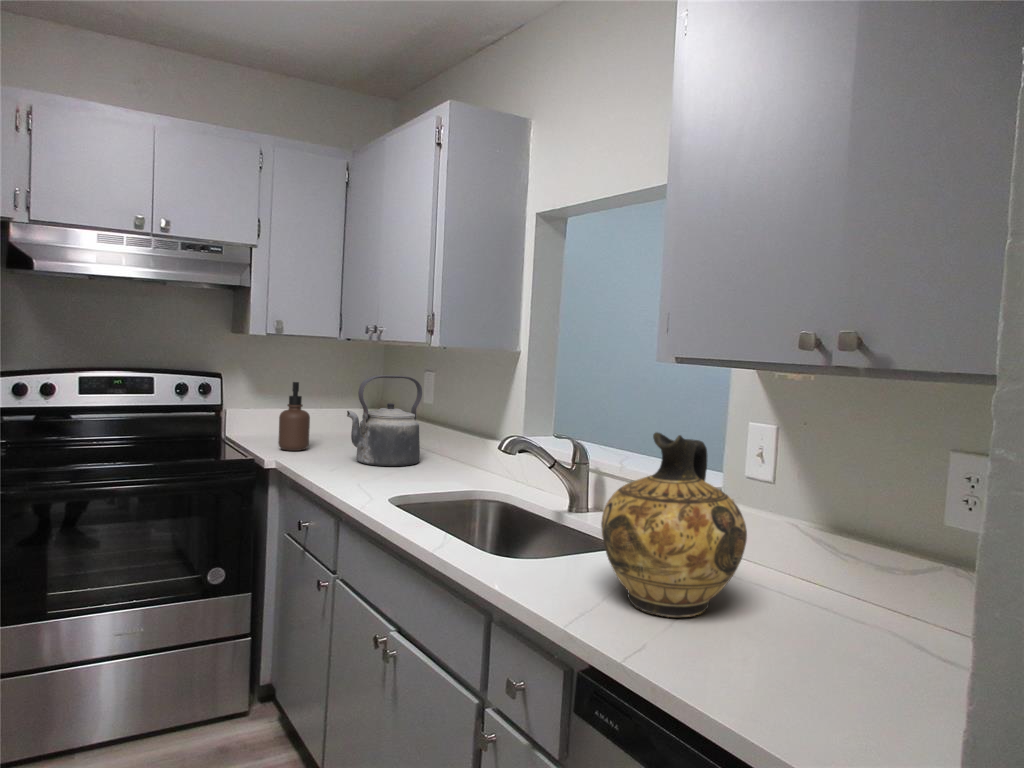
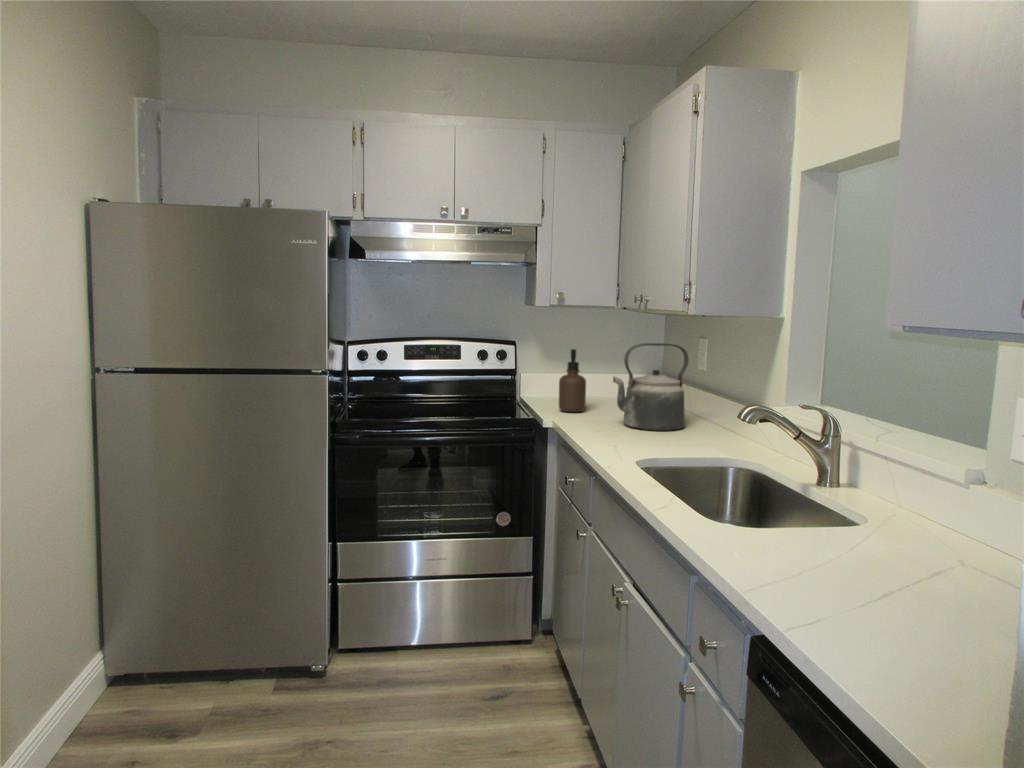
ceramic jug: present [601,432,747,617] -> none [796,406,963,600]

